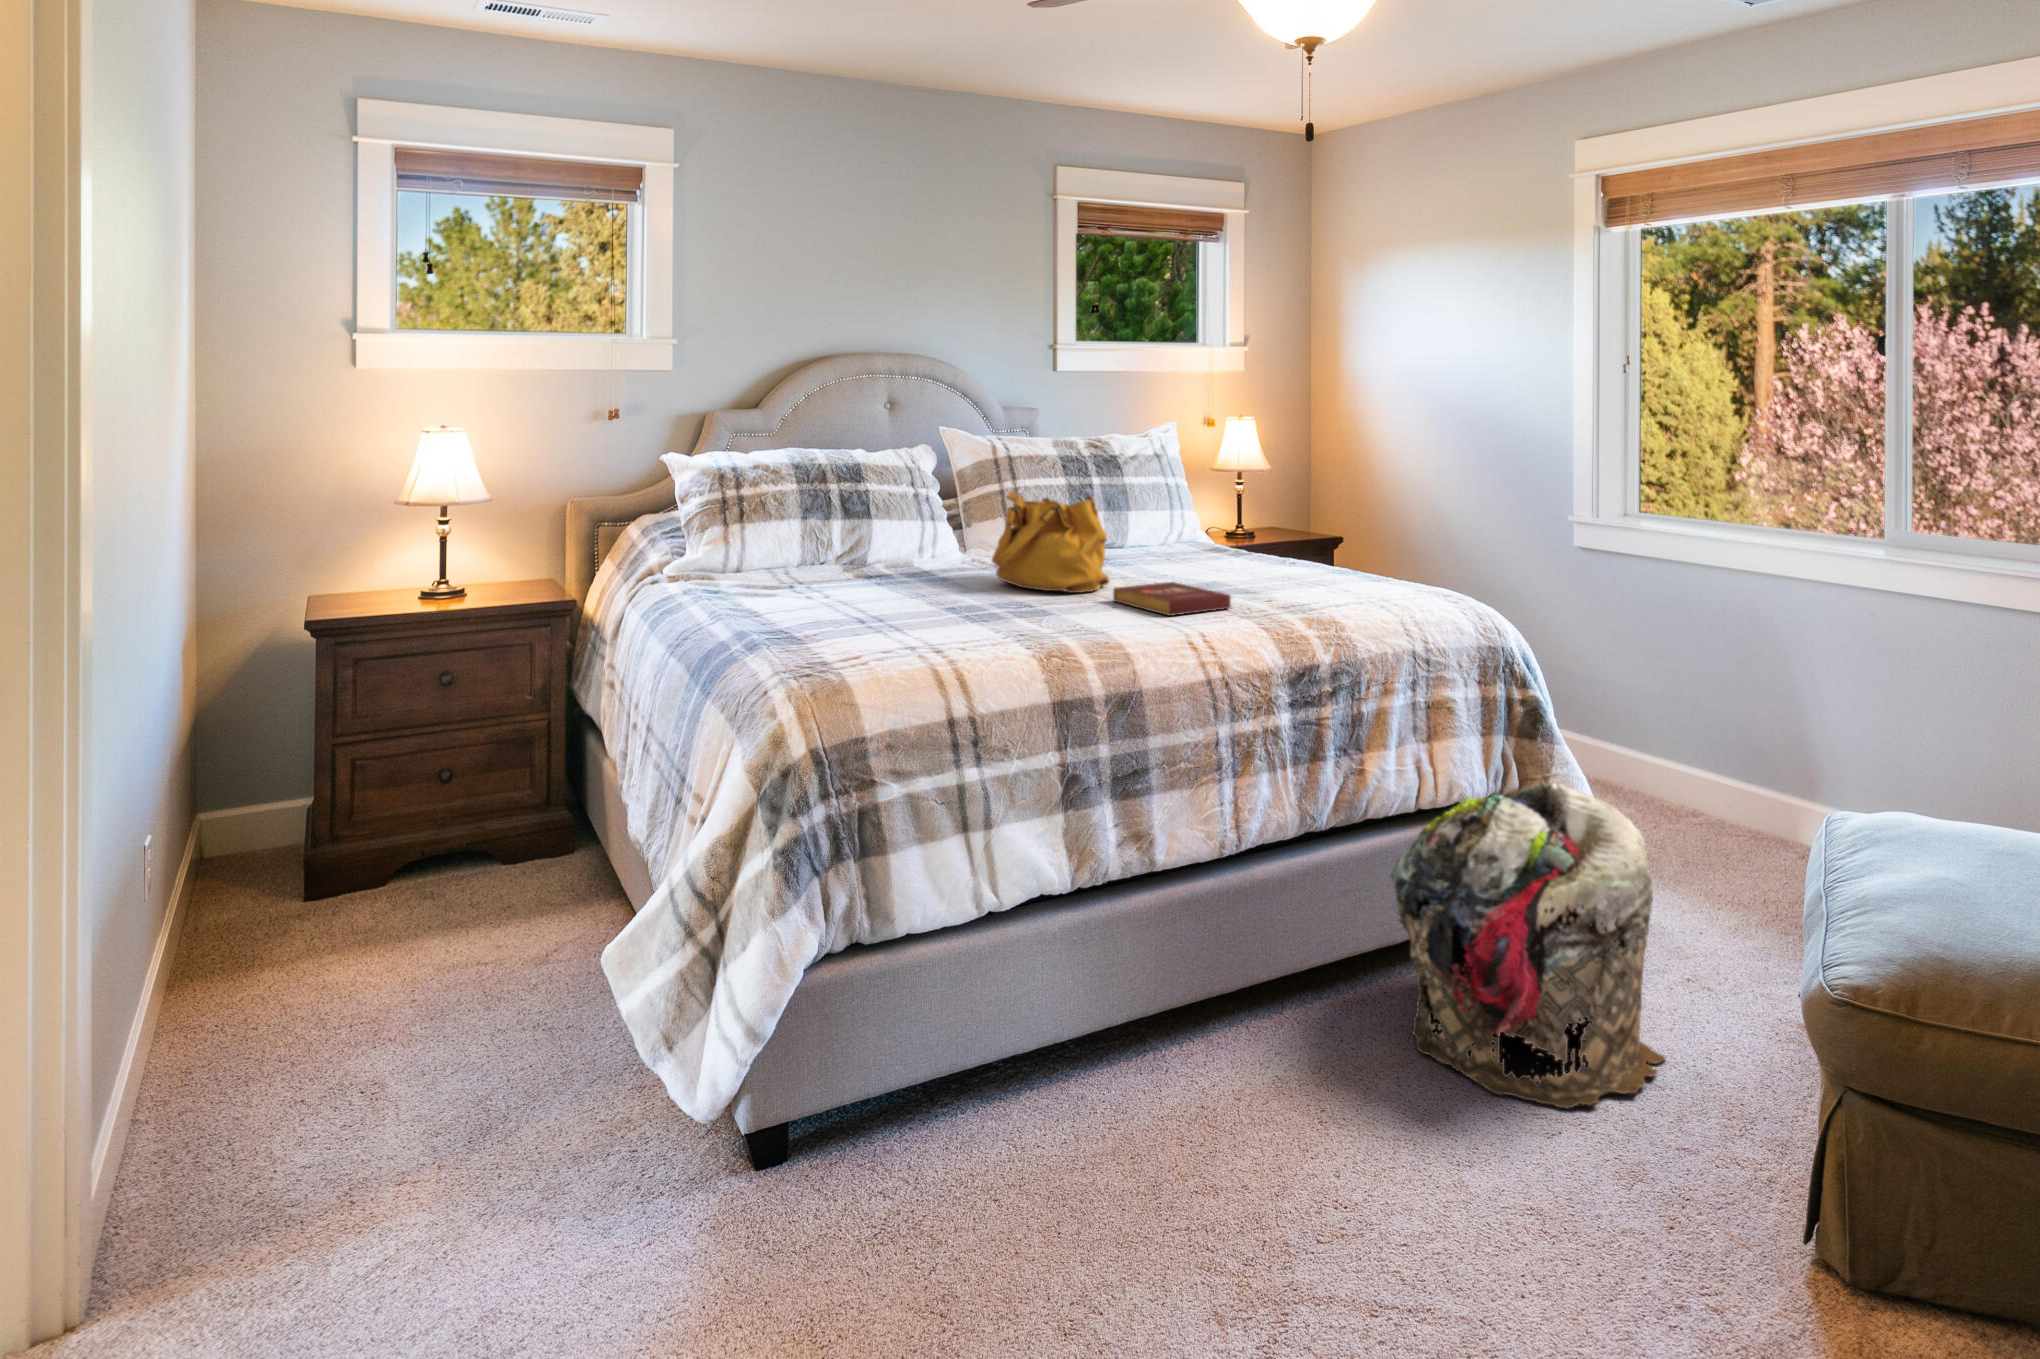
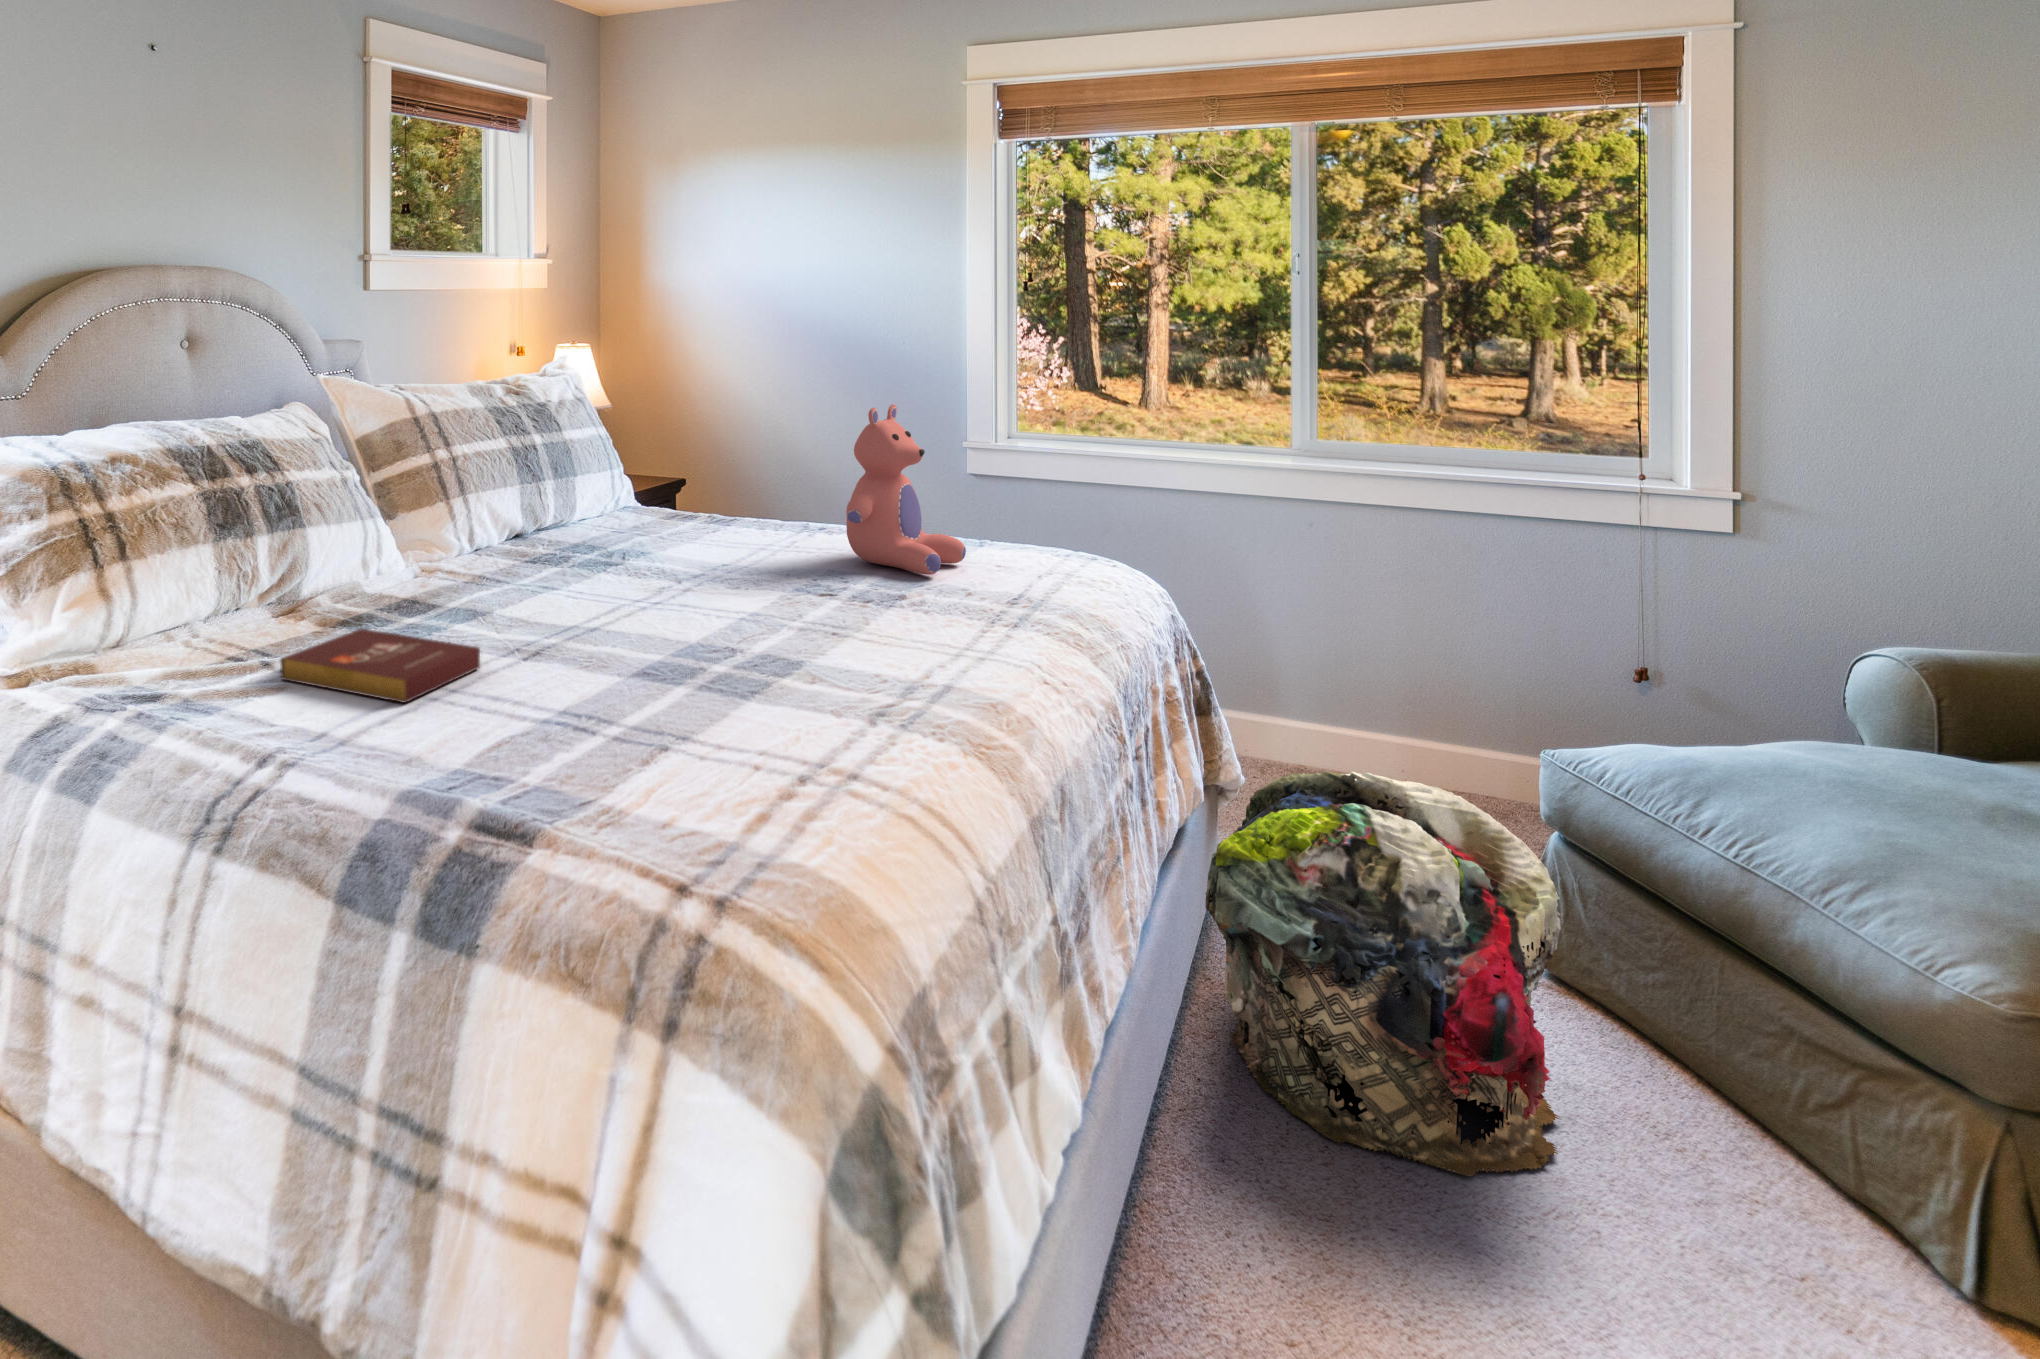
teddy bear: none [1229,458,1333,592] -> present [846,404,966,575]
handbag: present [992,491,1109,593] -> none [554,465,732,614]
book: present [1113,582,1231,616] -> present [280,629,480,703]

